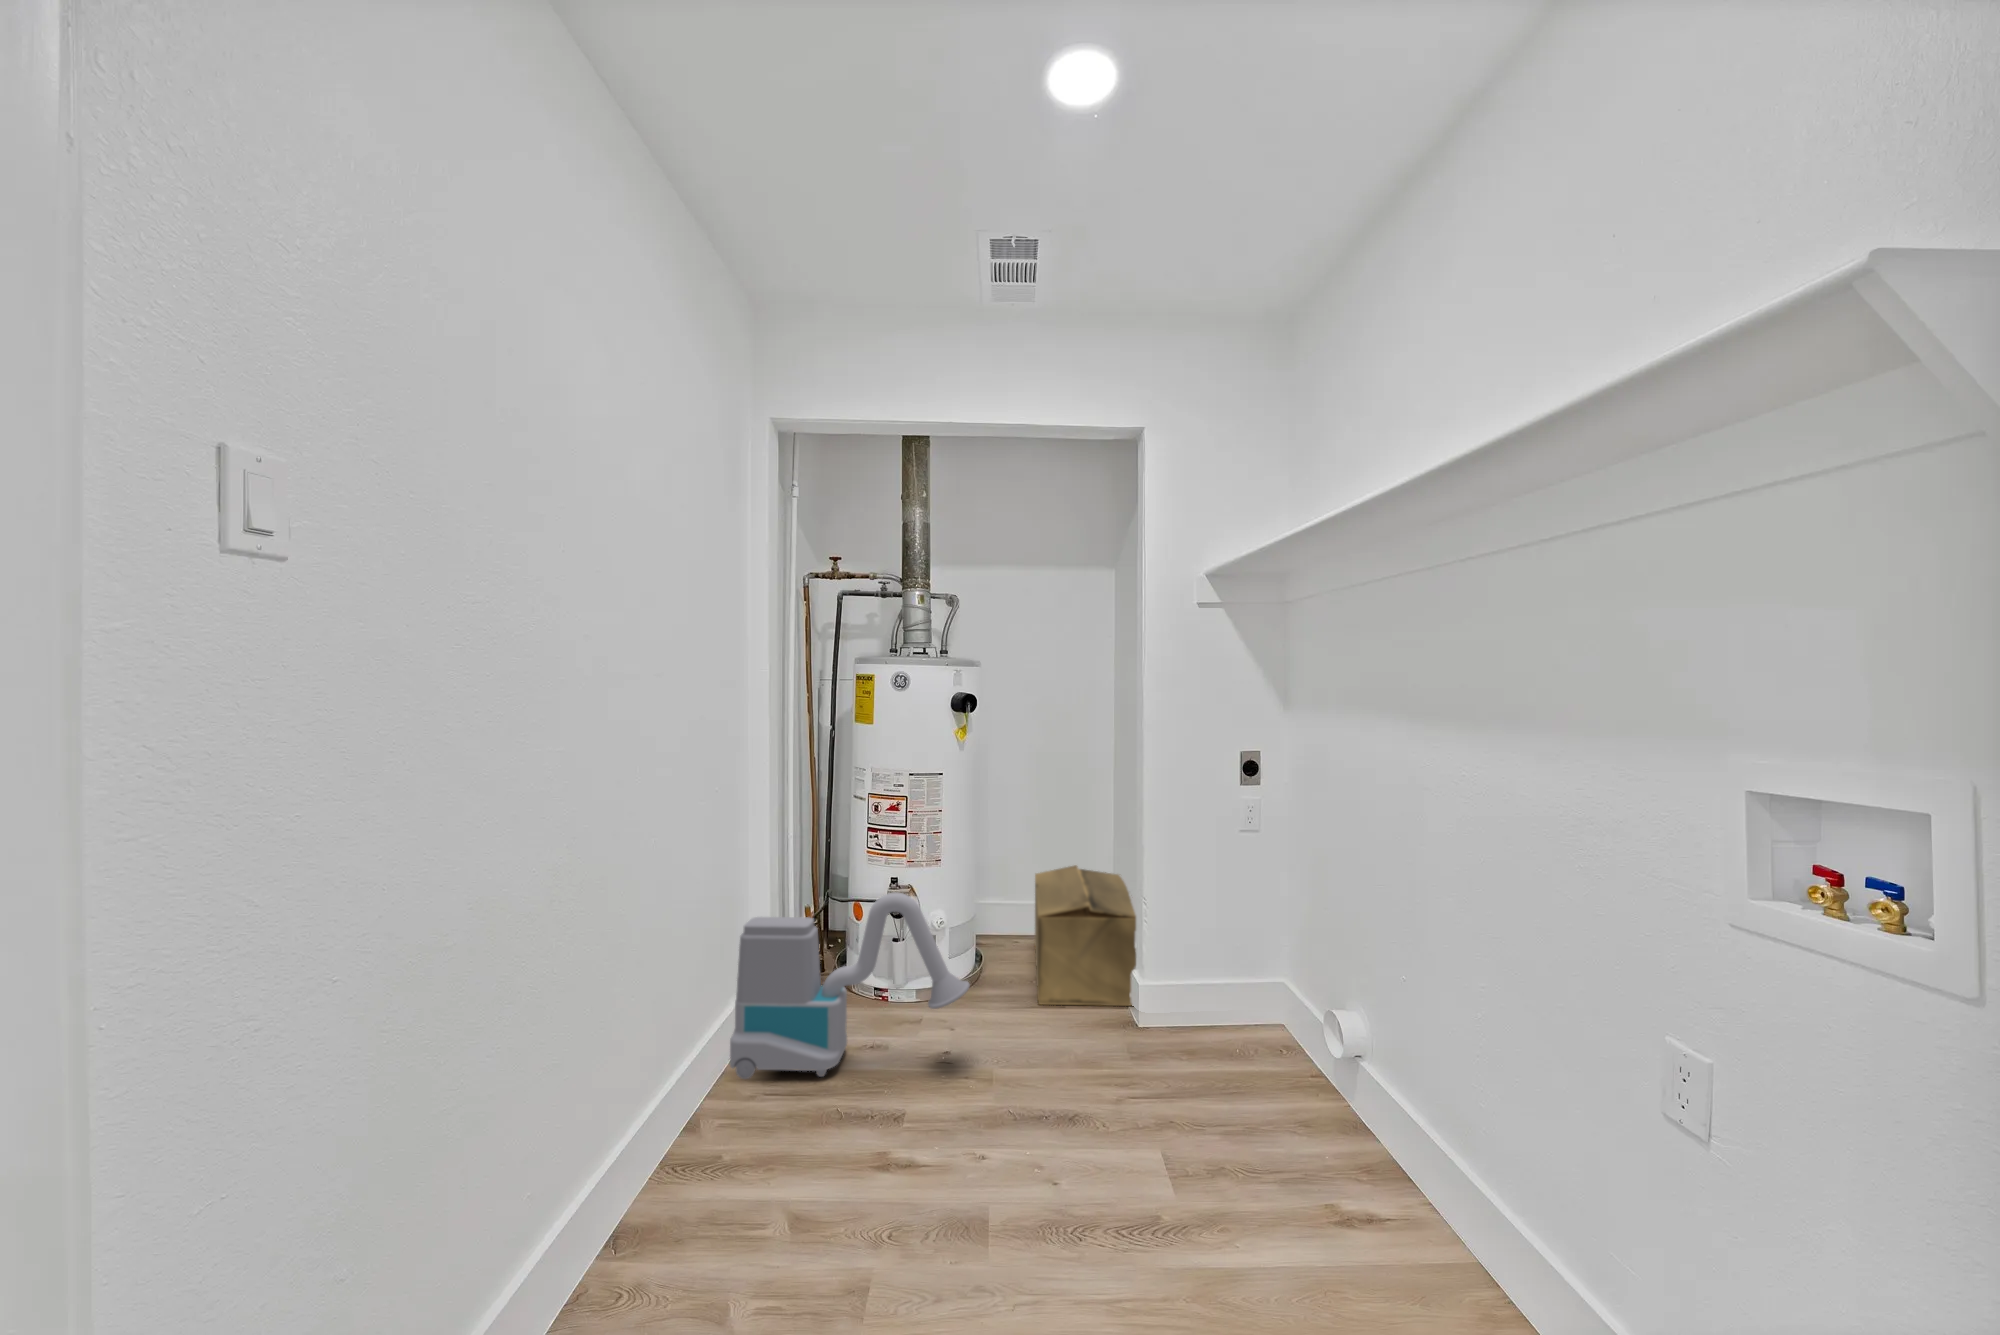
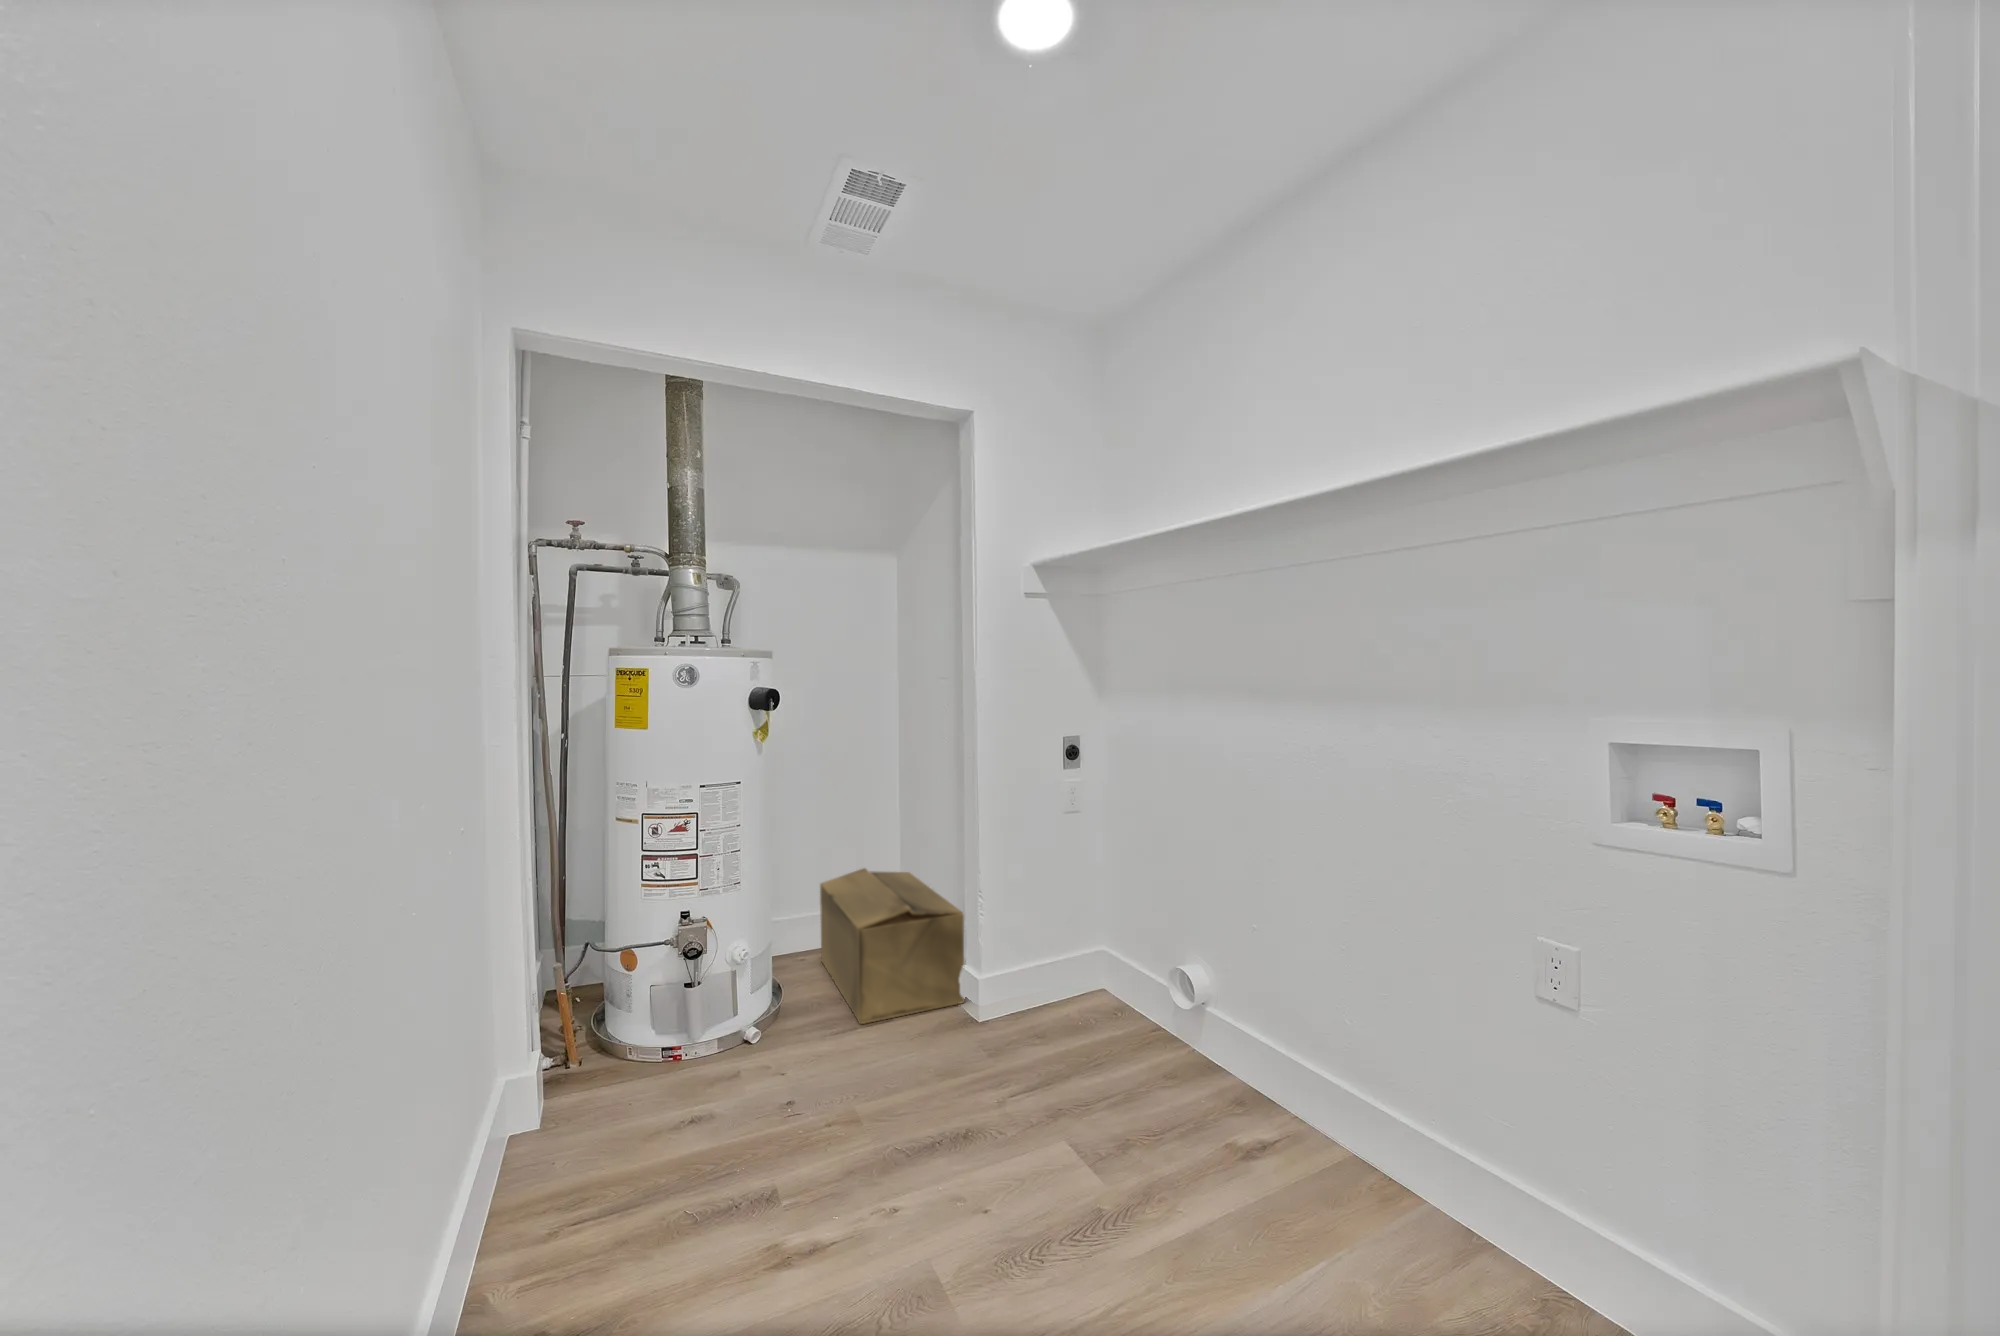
vacuum cleaner: present [730,892,970,1079] -> none [504,928,821,1213]

